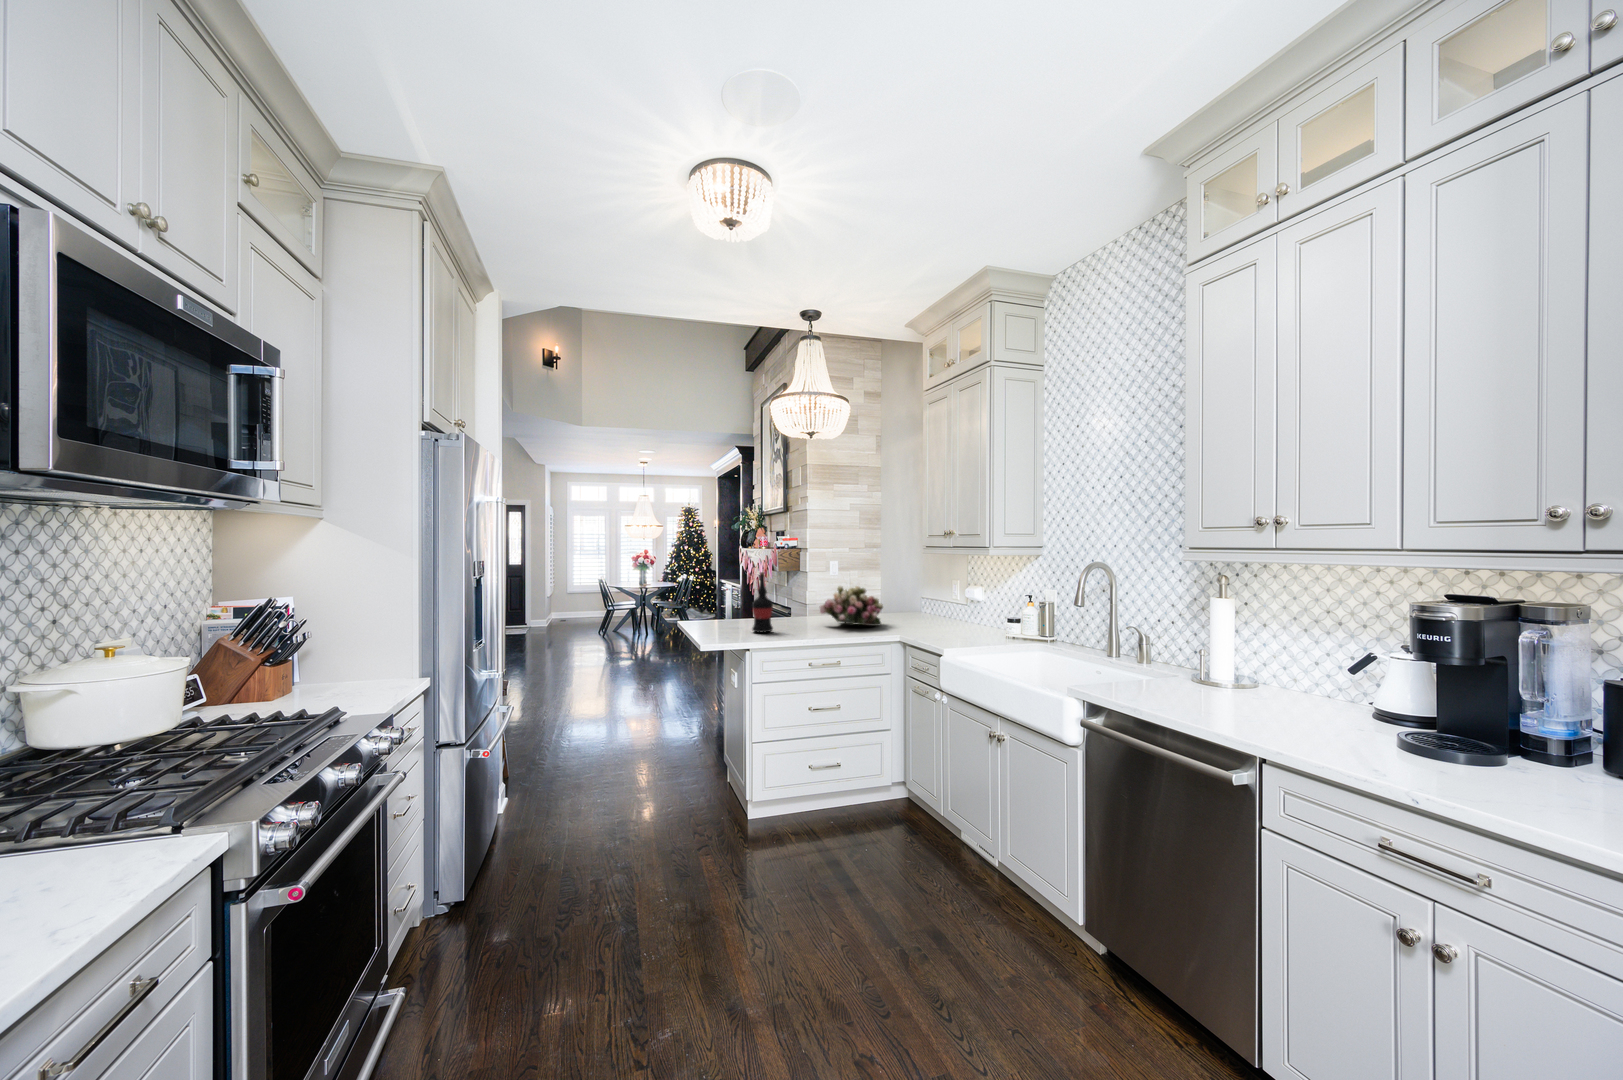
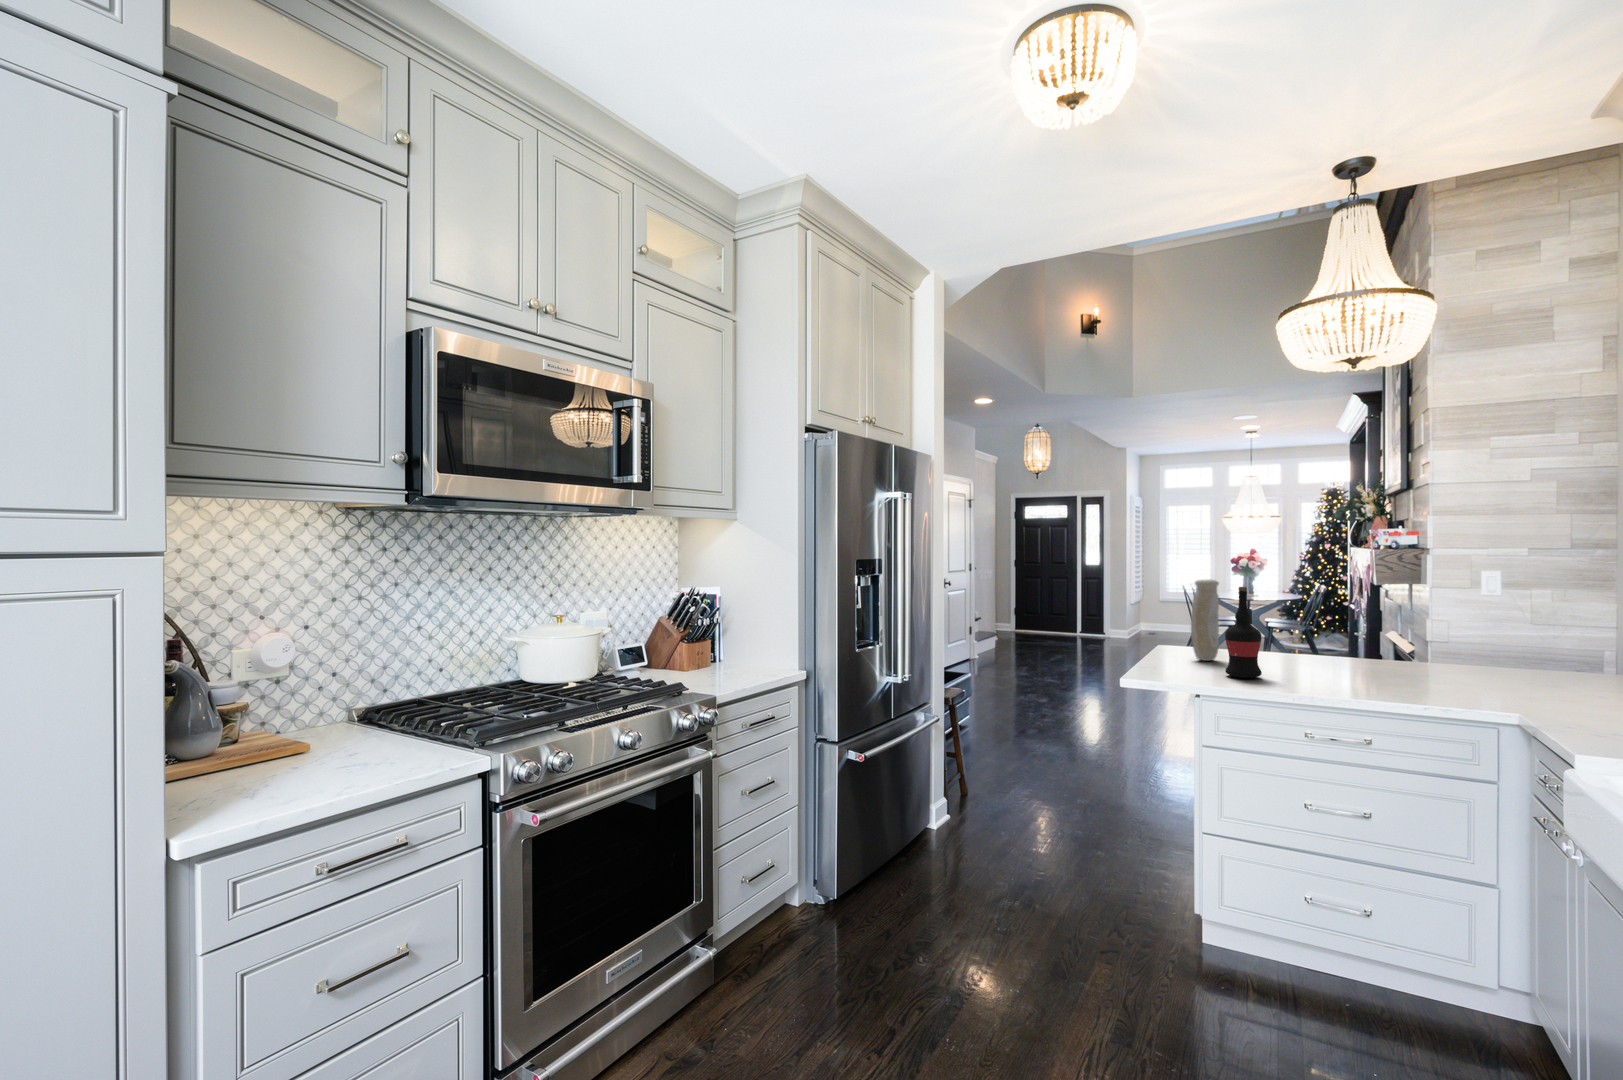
vase: none [718,569,734,625] -> present [1191,580,1219,661]
flower arrangement: present [820,586,883,626] -> none [1363,616,1507,694]

